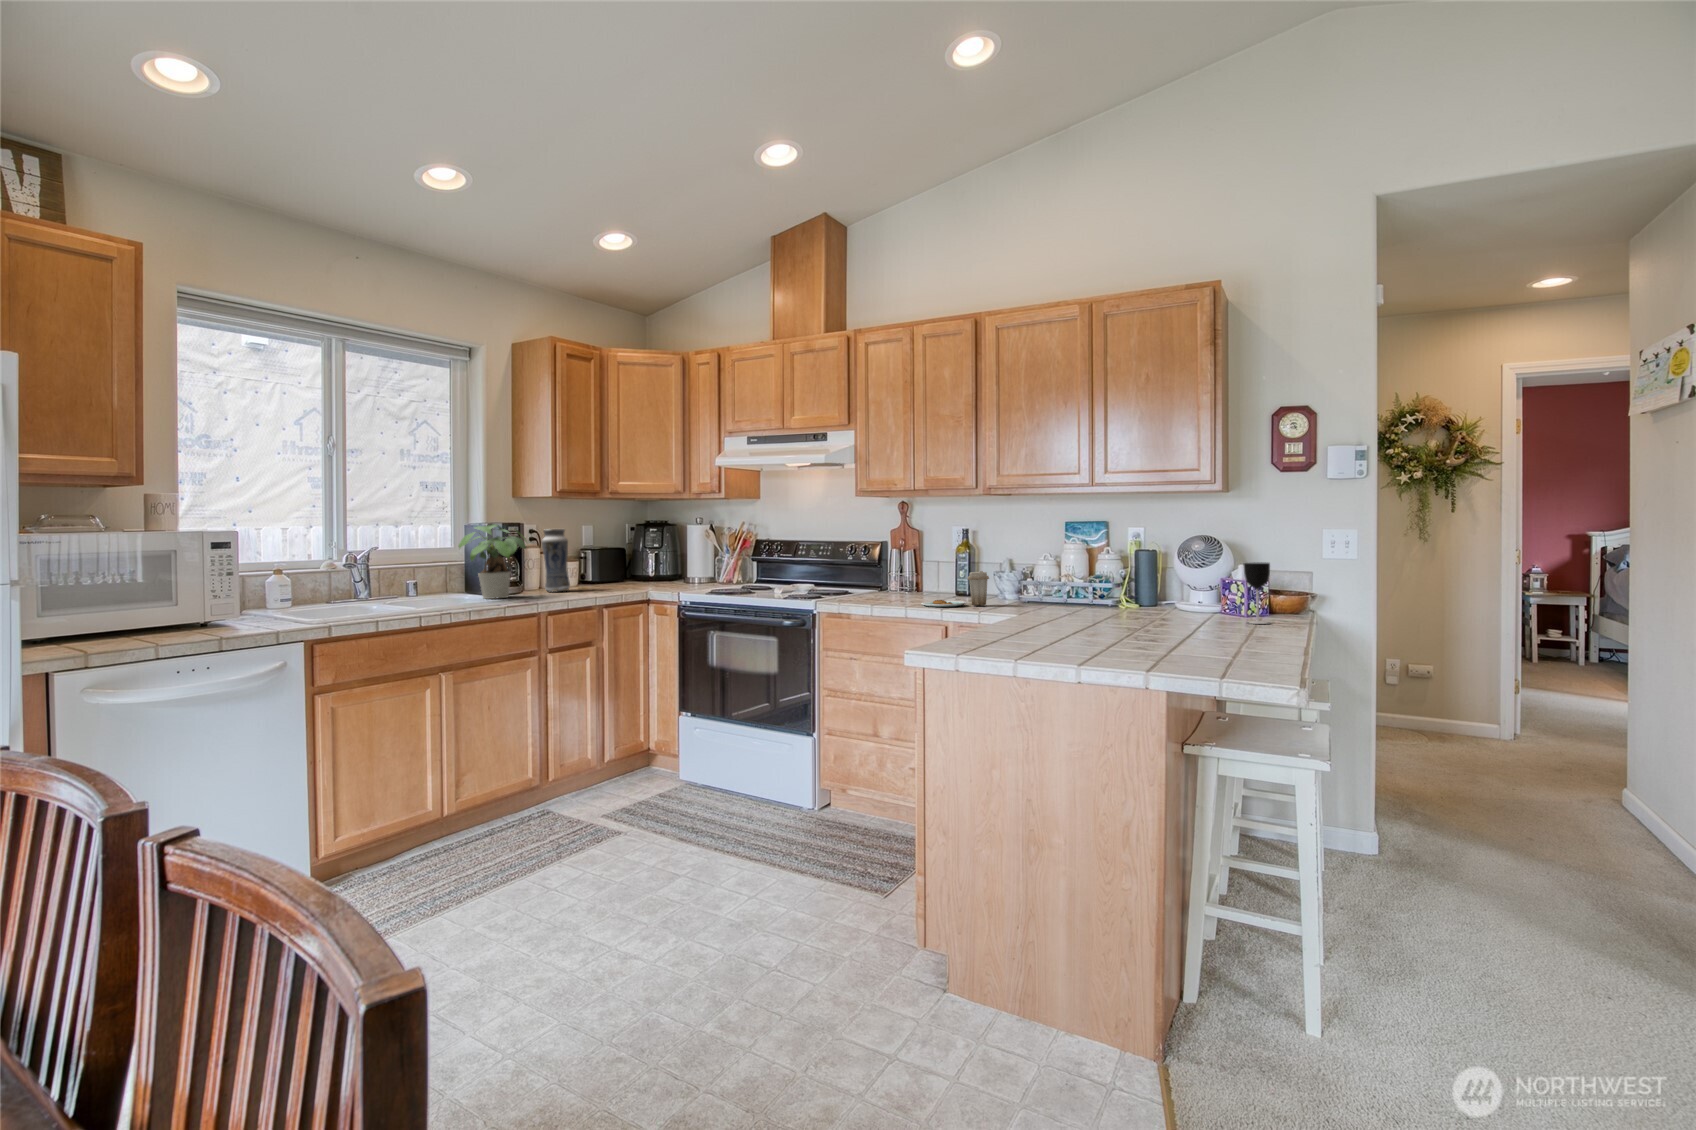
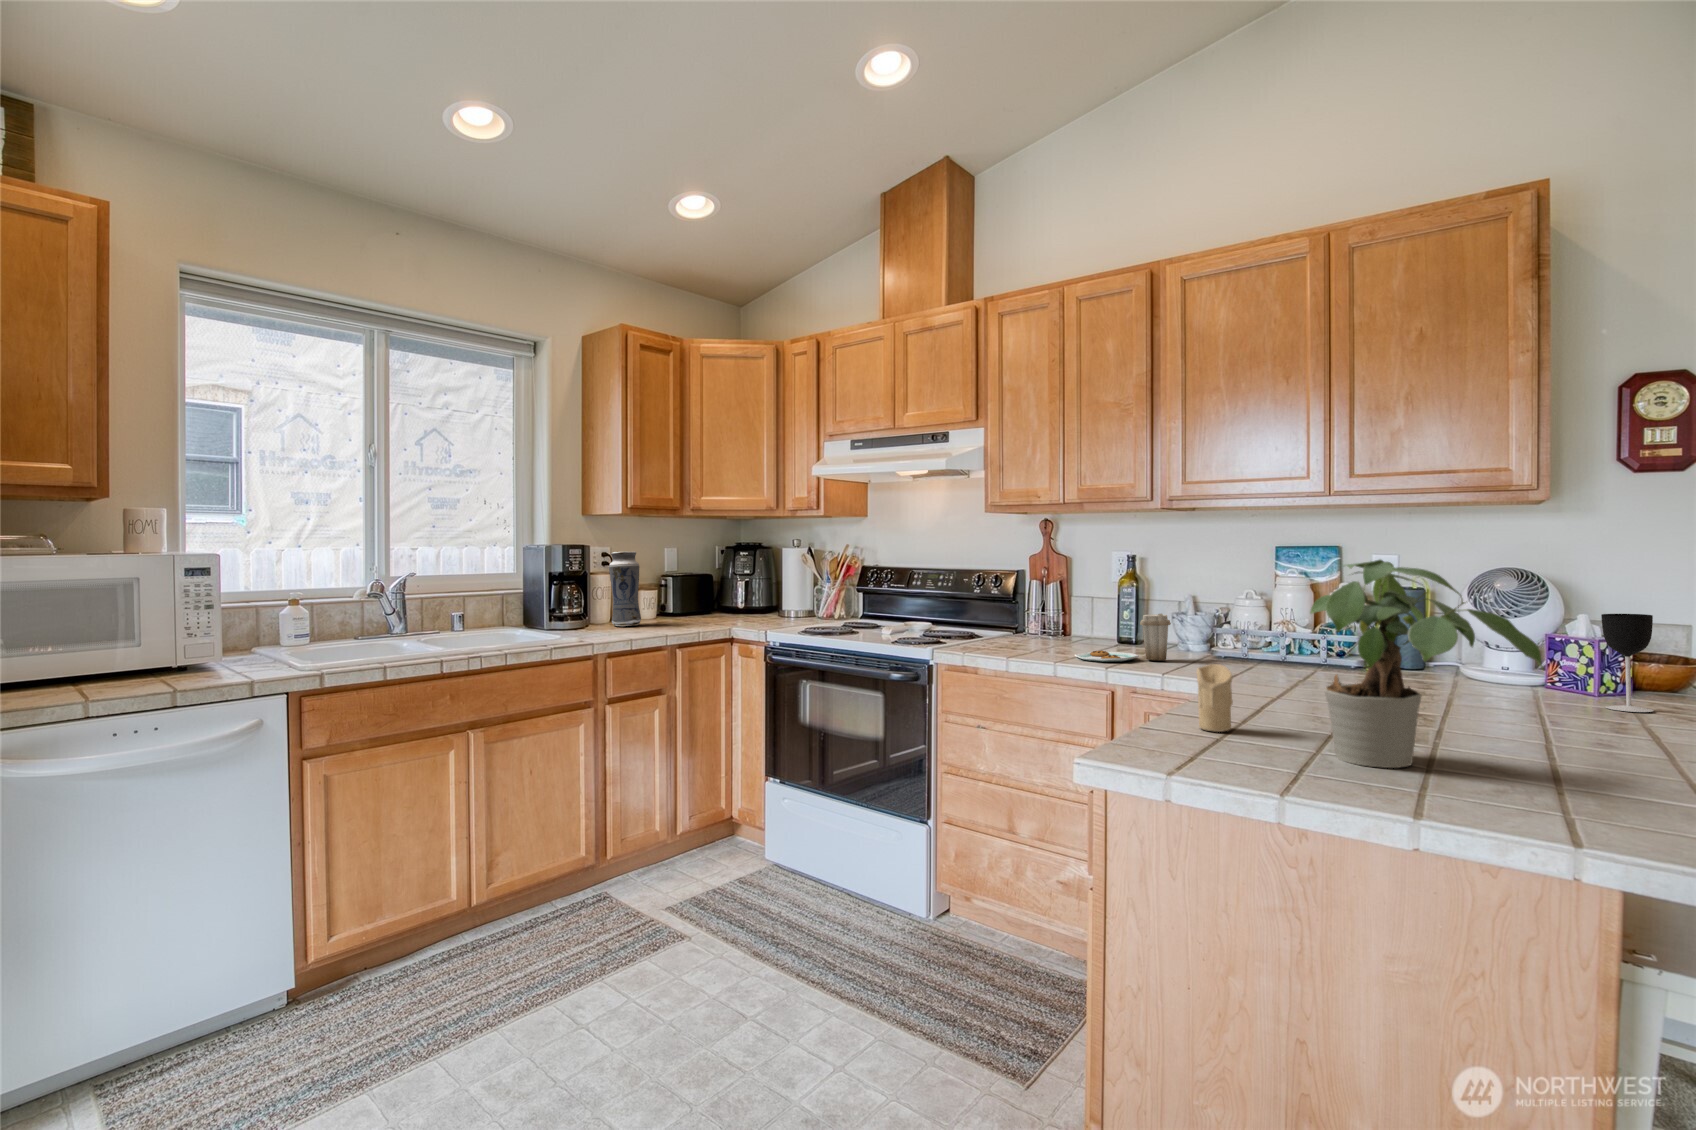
potted plant: present [459,524,526,599] -> present [1310,560,1543,768]
candle: none [989,596,1010,638] -> present [1197,664,1233,732]

